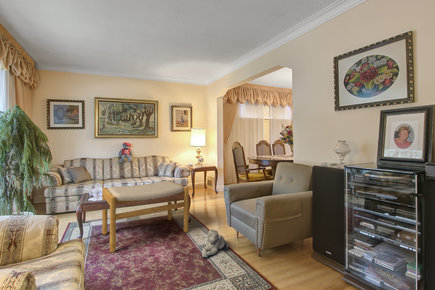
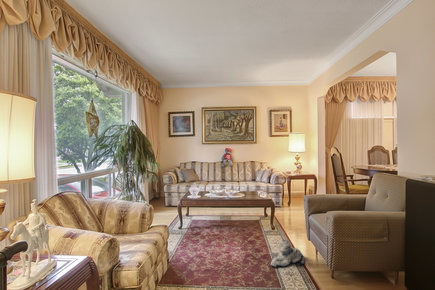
footstool: present [102,180,189,252] -> none [197,186,269,242]

